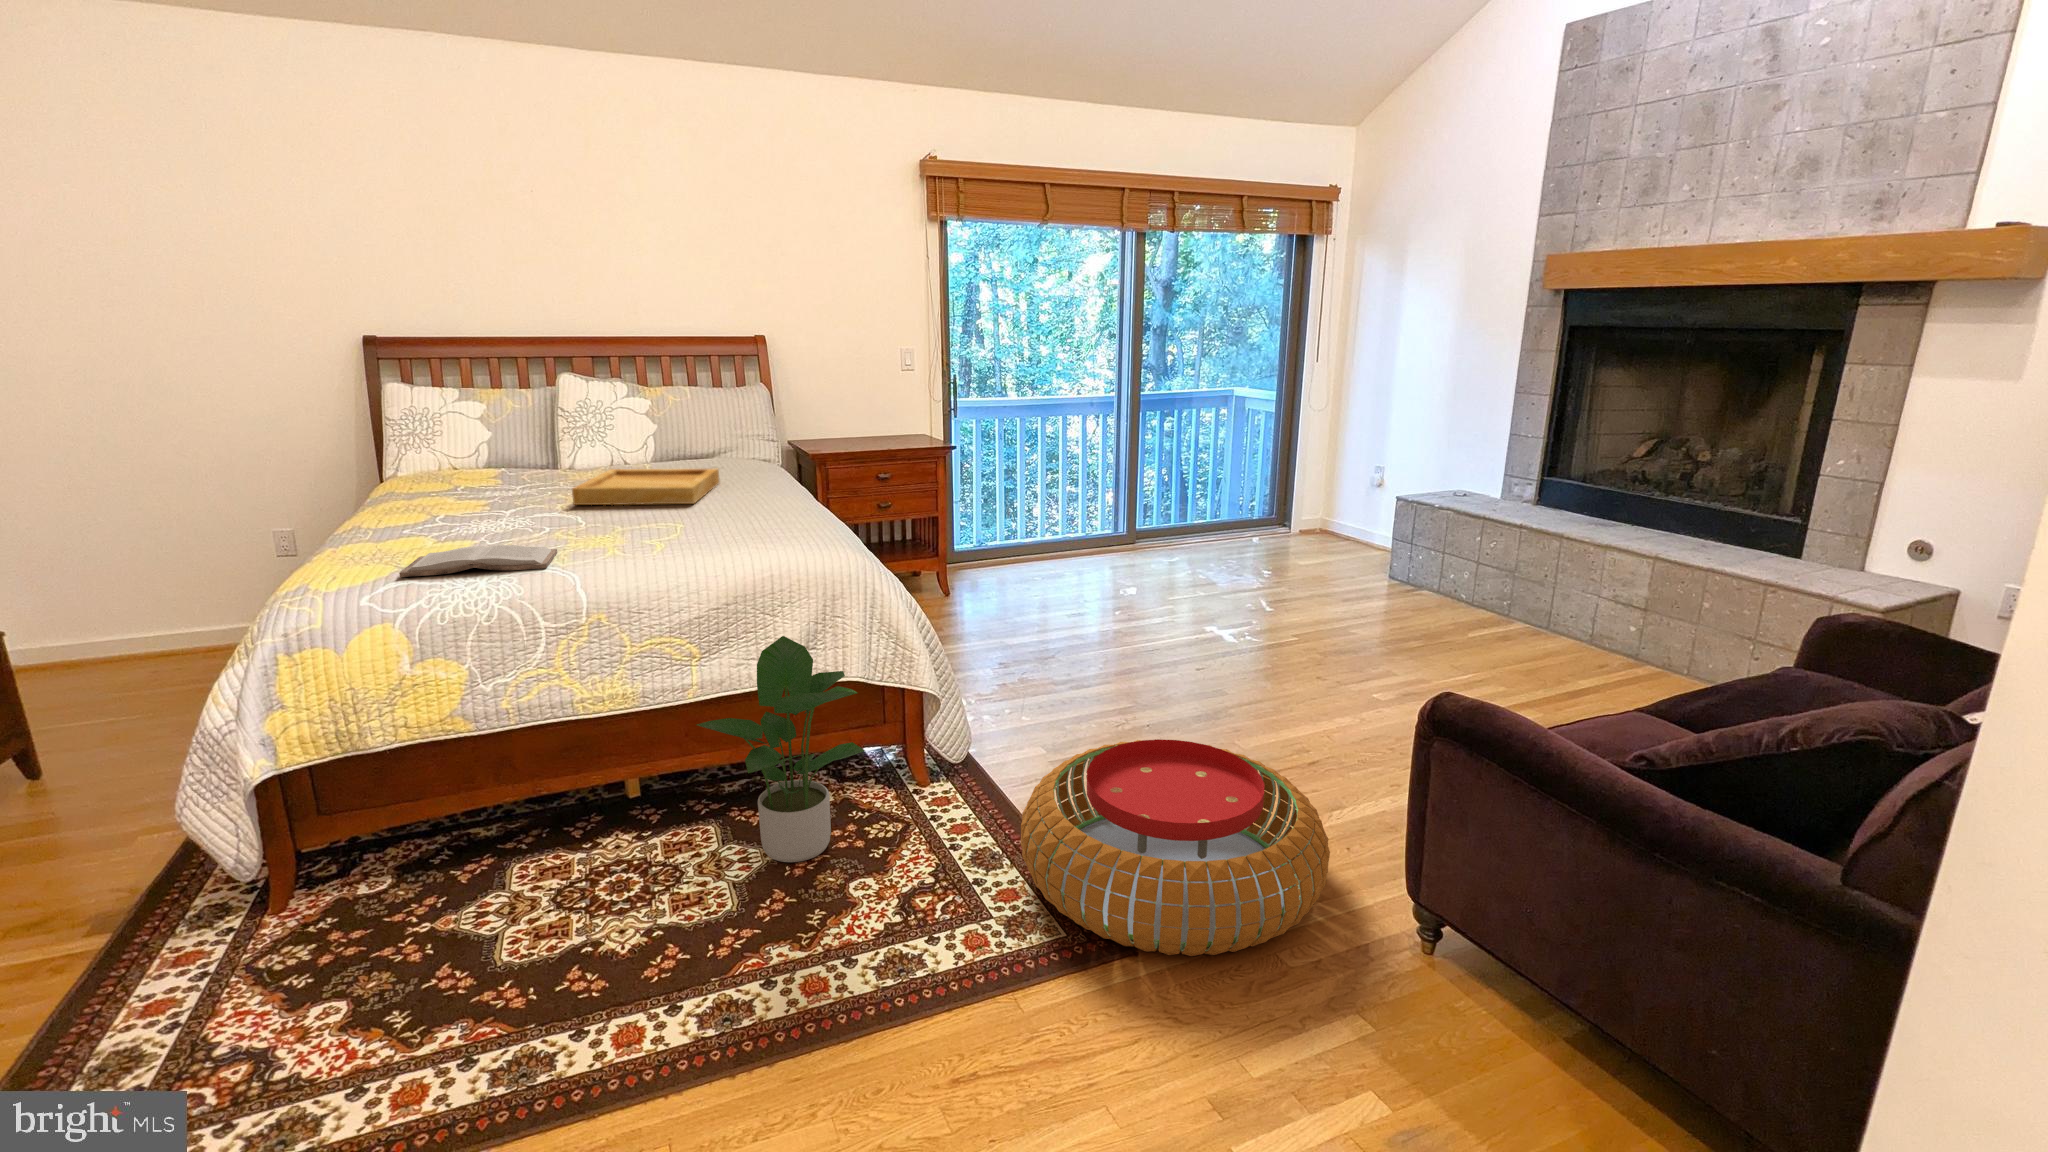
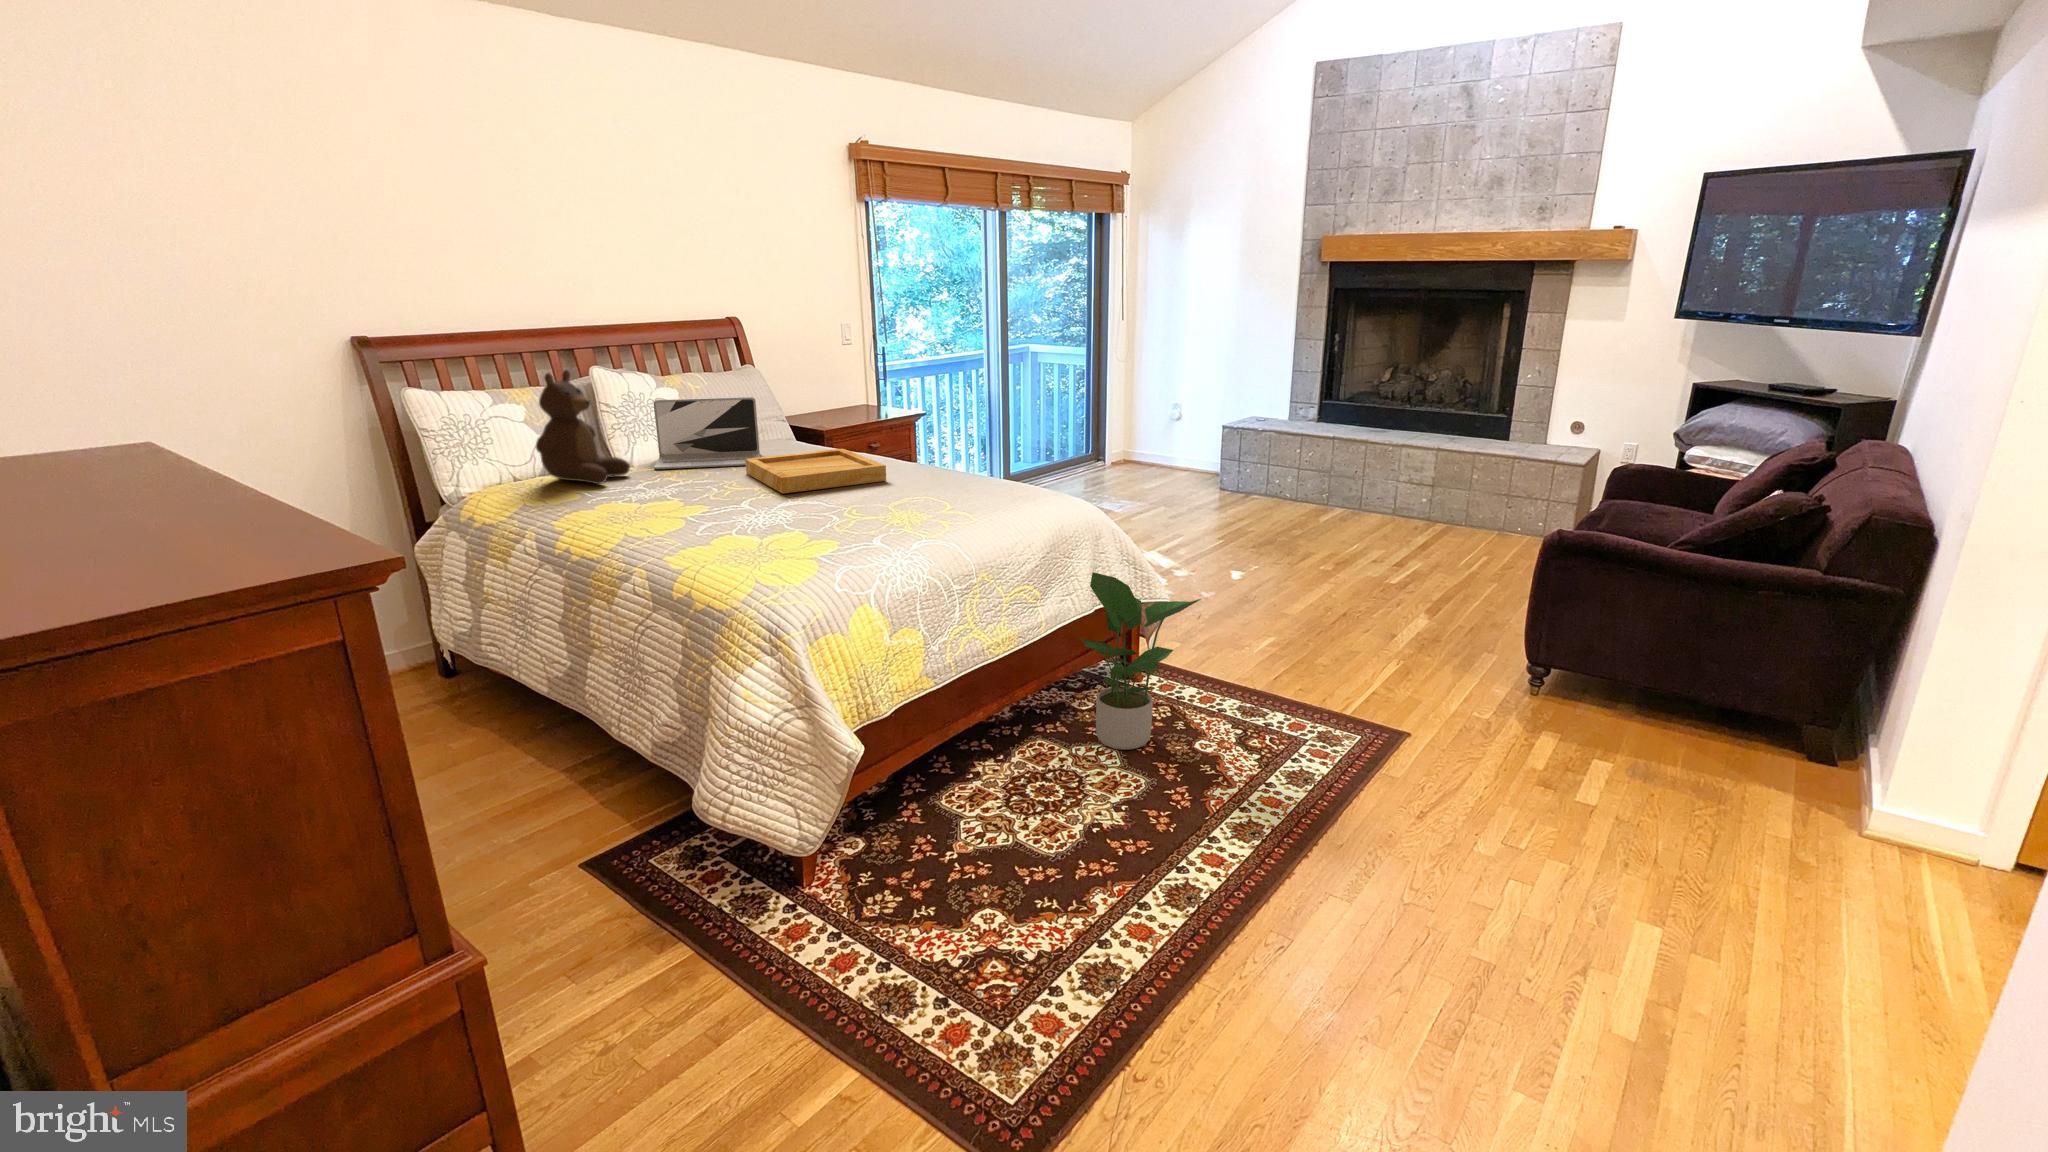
teddy bear: none [433,372,530,480] -> present [536,370,630,484]
laptop: none [561,408,680,477] -> present [654,397,760,469]
book: present [399,545,557,577] -> none [810,525,939,563]
pouf: present [1020,739,1330,956] -> none [1261,605,1486,734]

